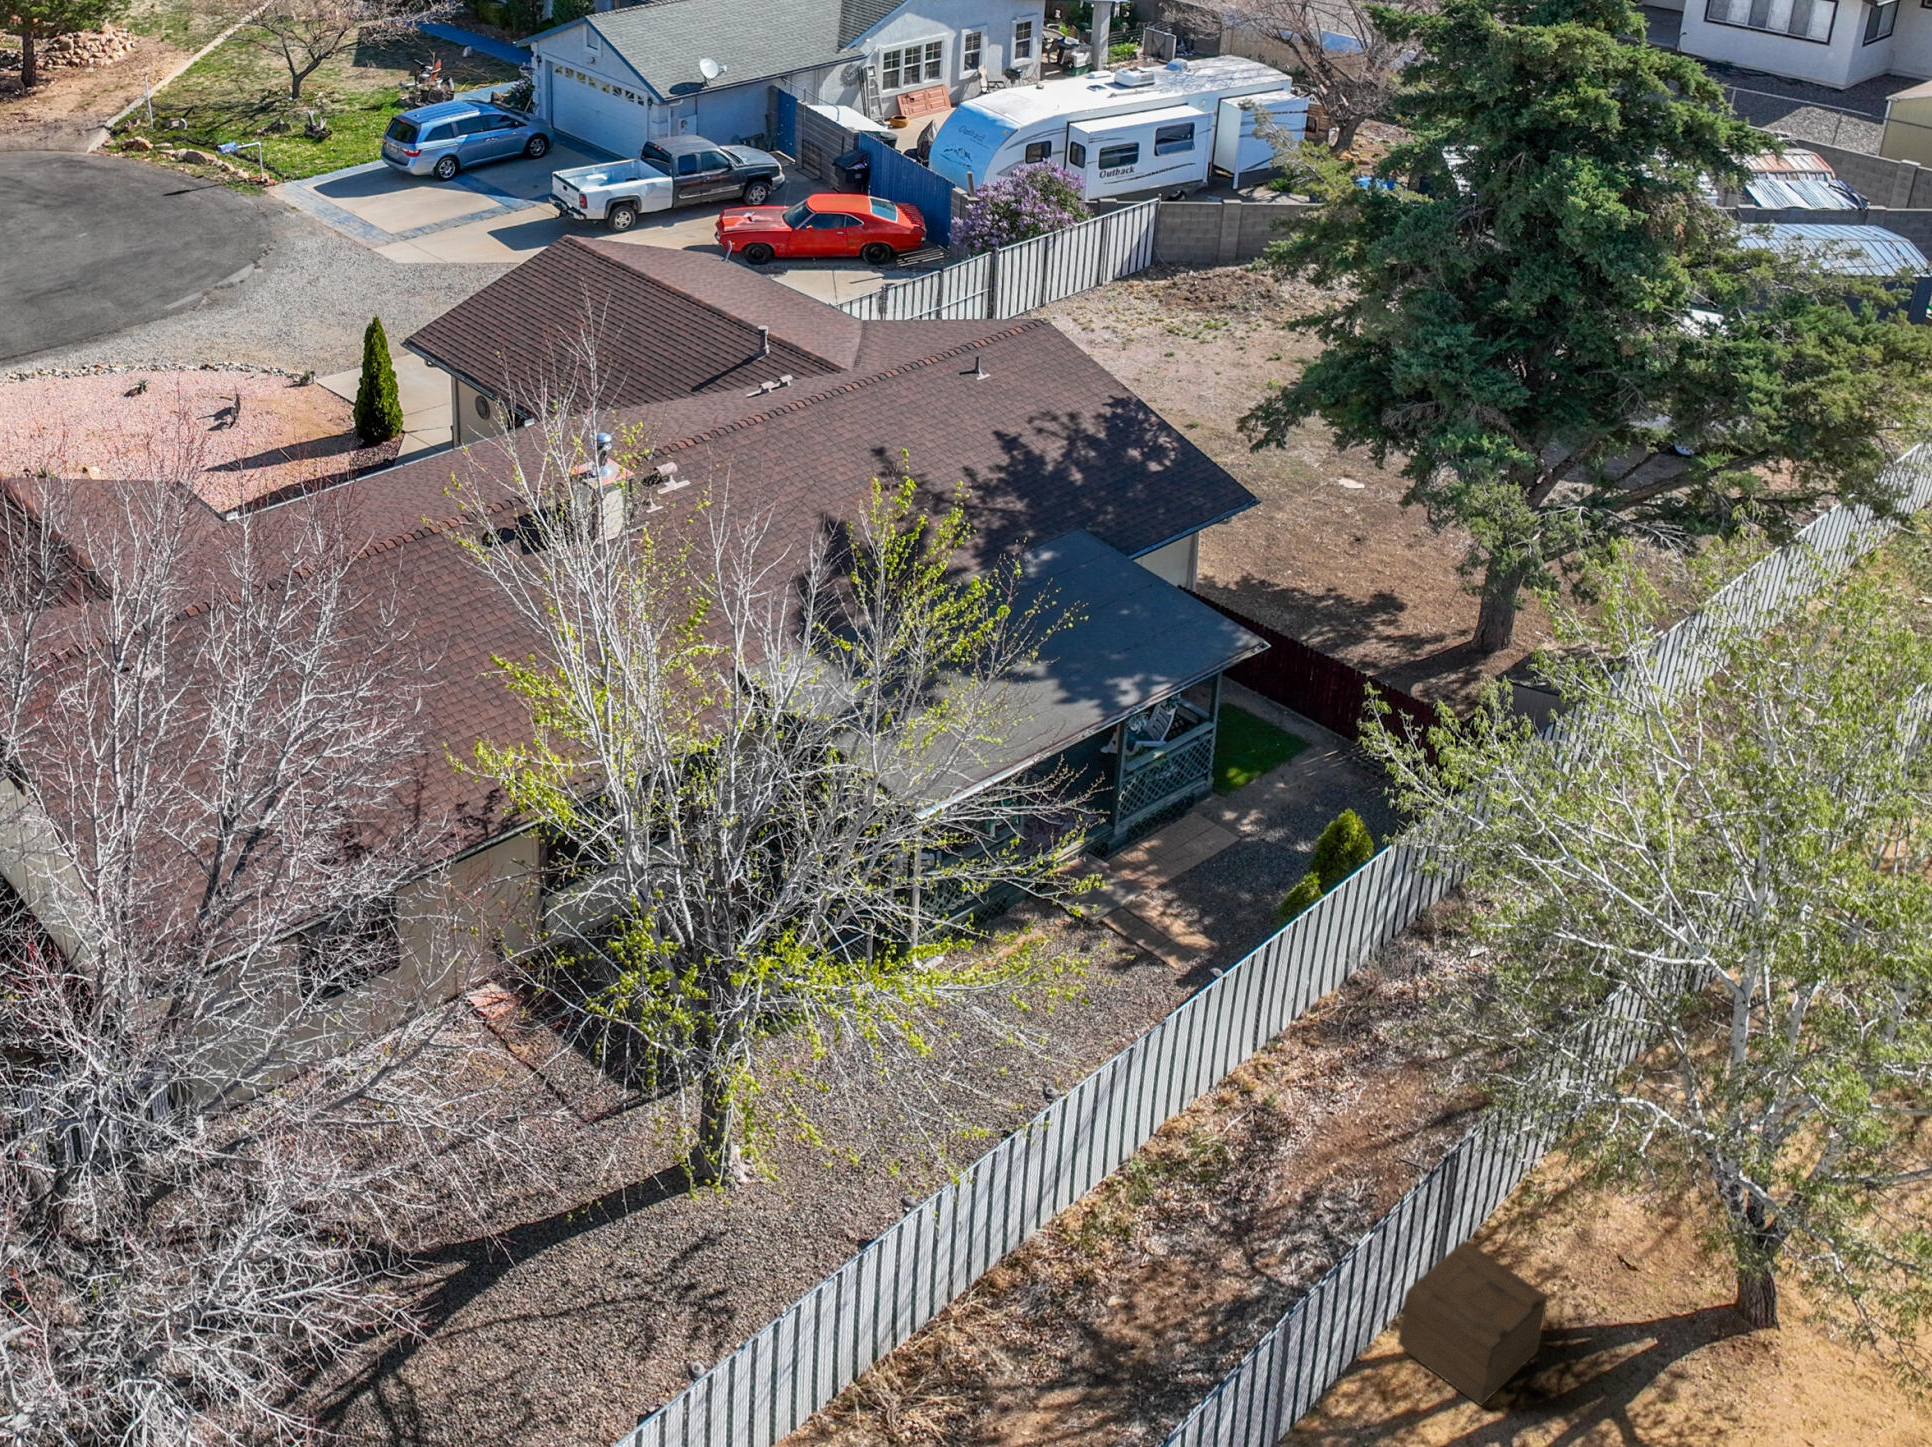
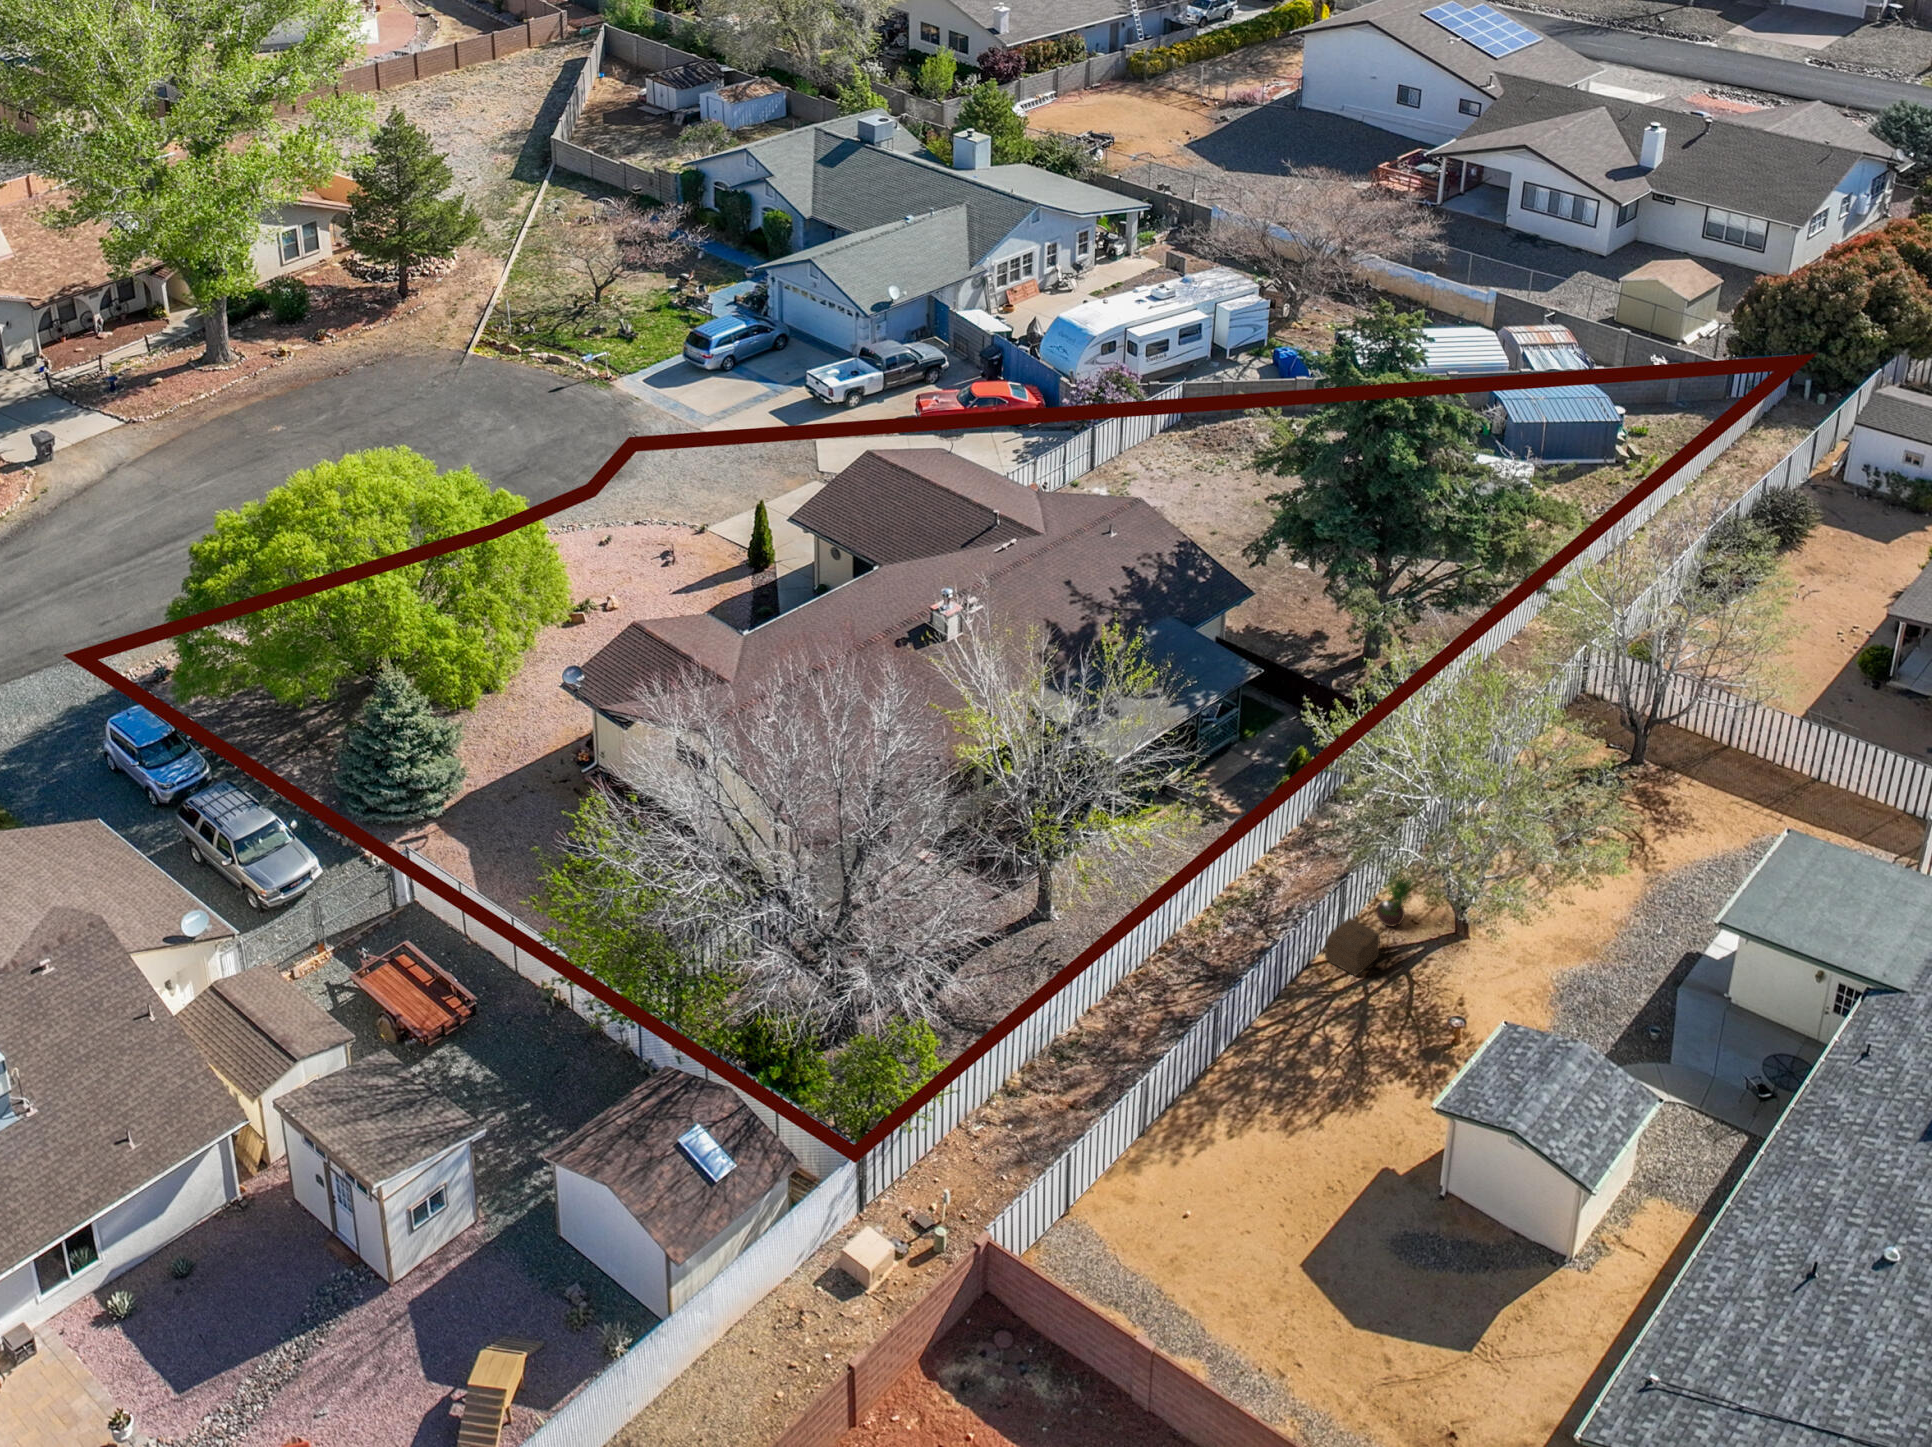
potted tree: none [1528,1139,1642,1265] -> present [1376,878,1413,926]

